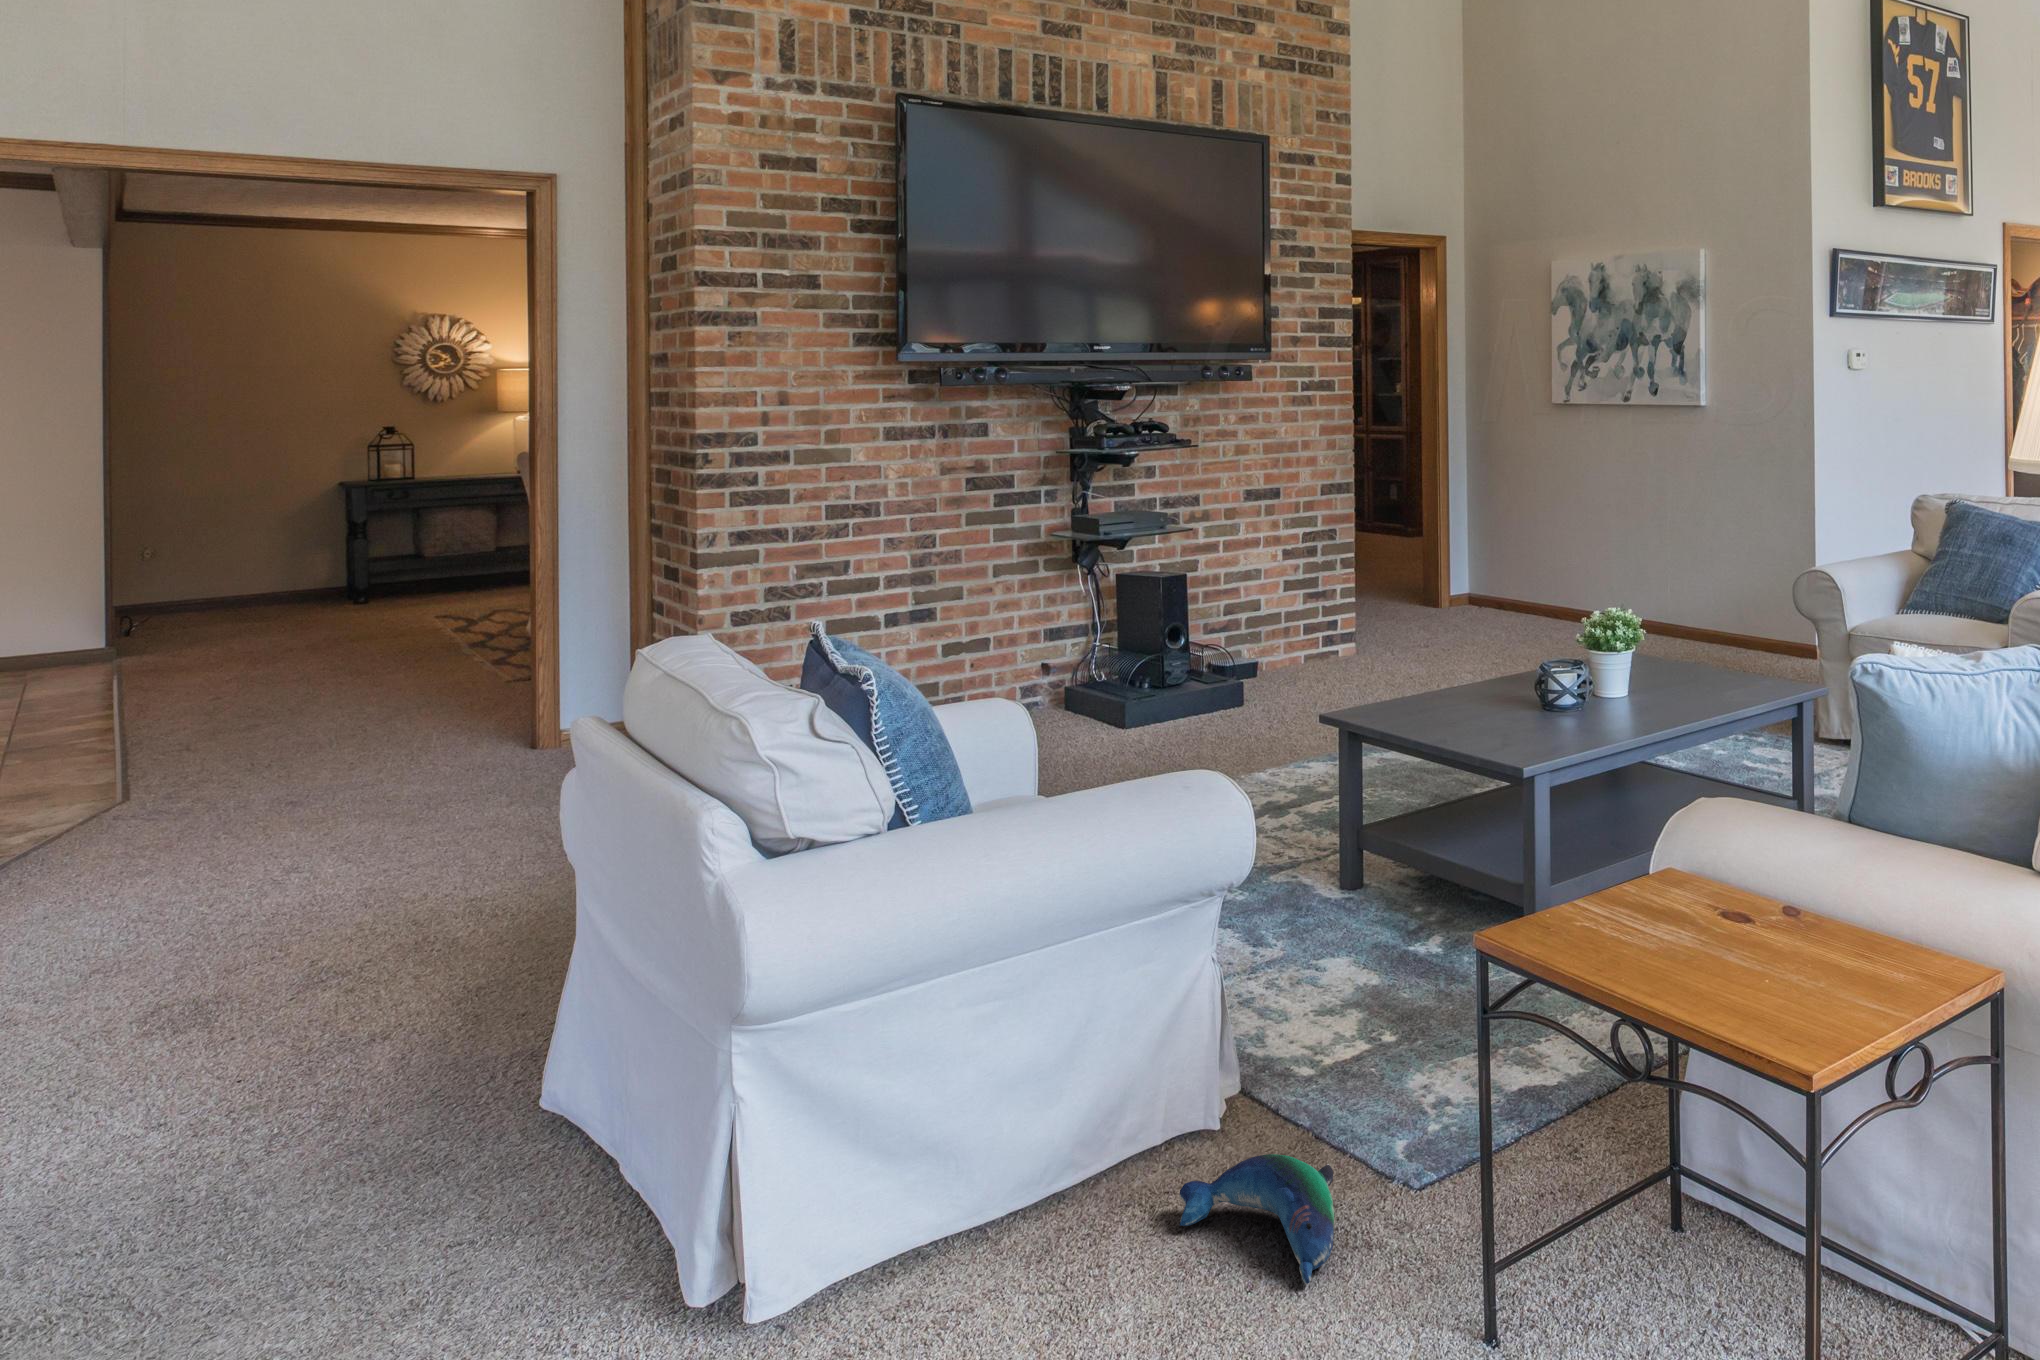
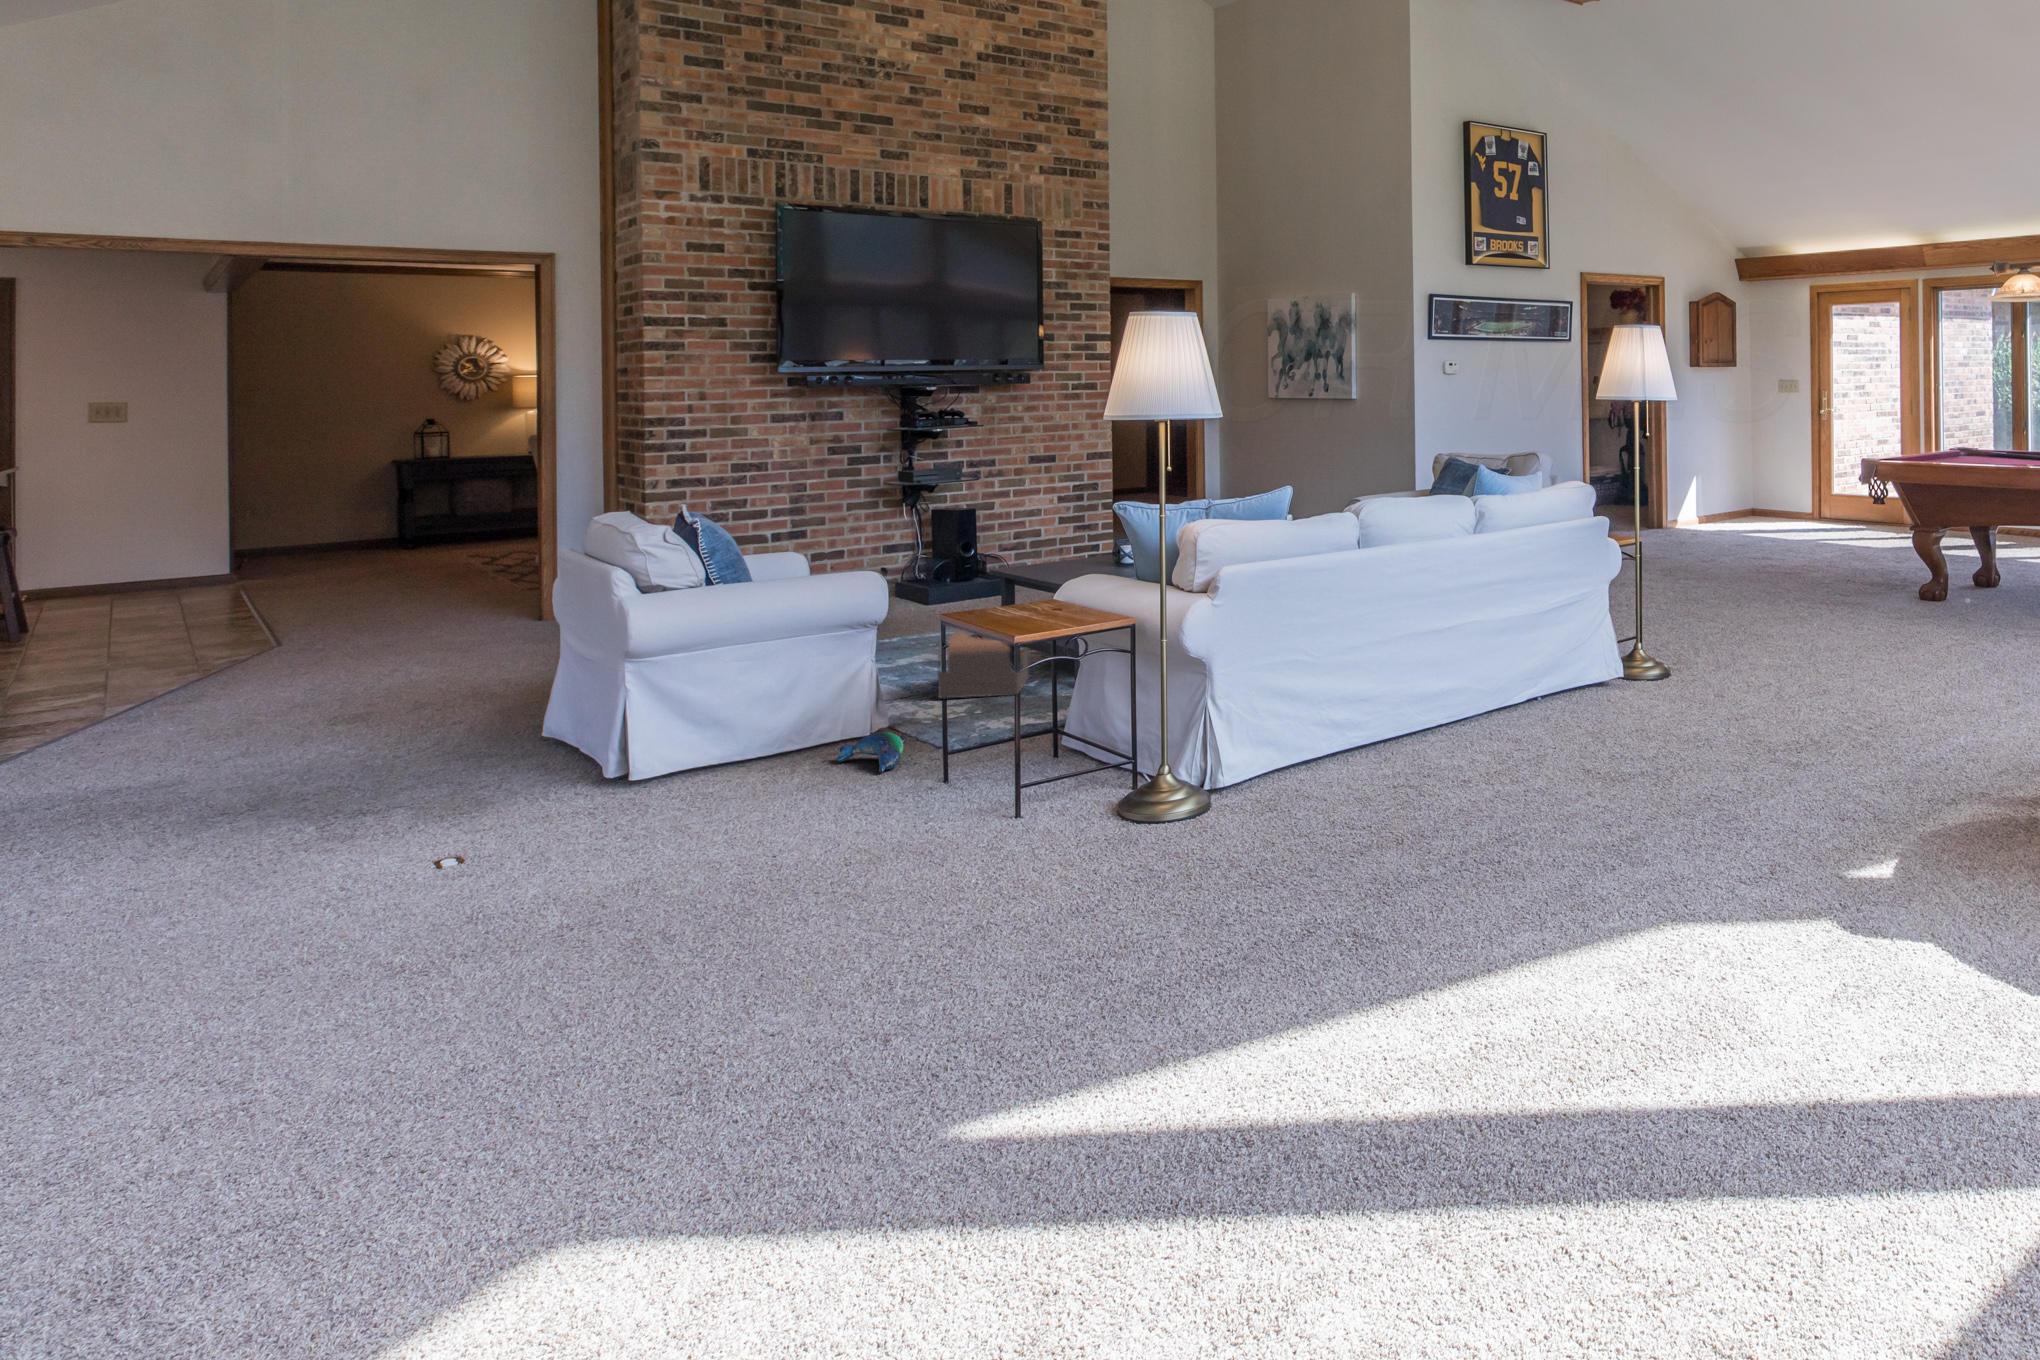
footstool: none [1274,830,1424,982] -> present [938,631,1029,699]

